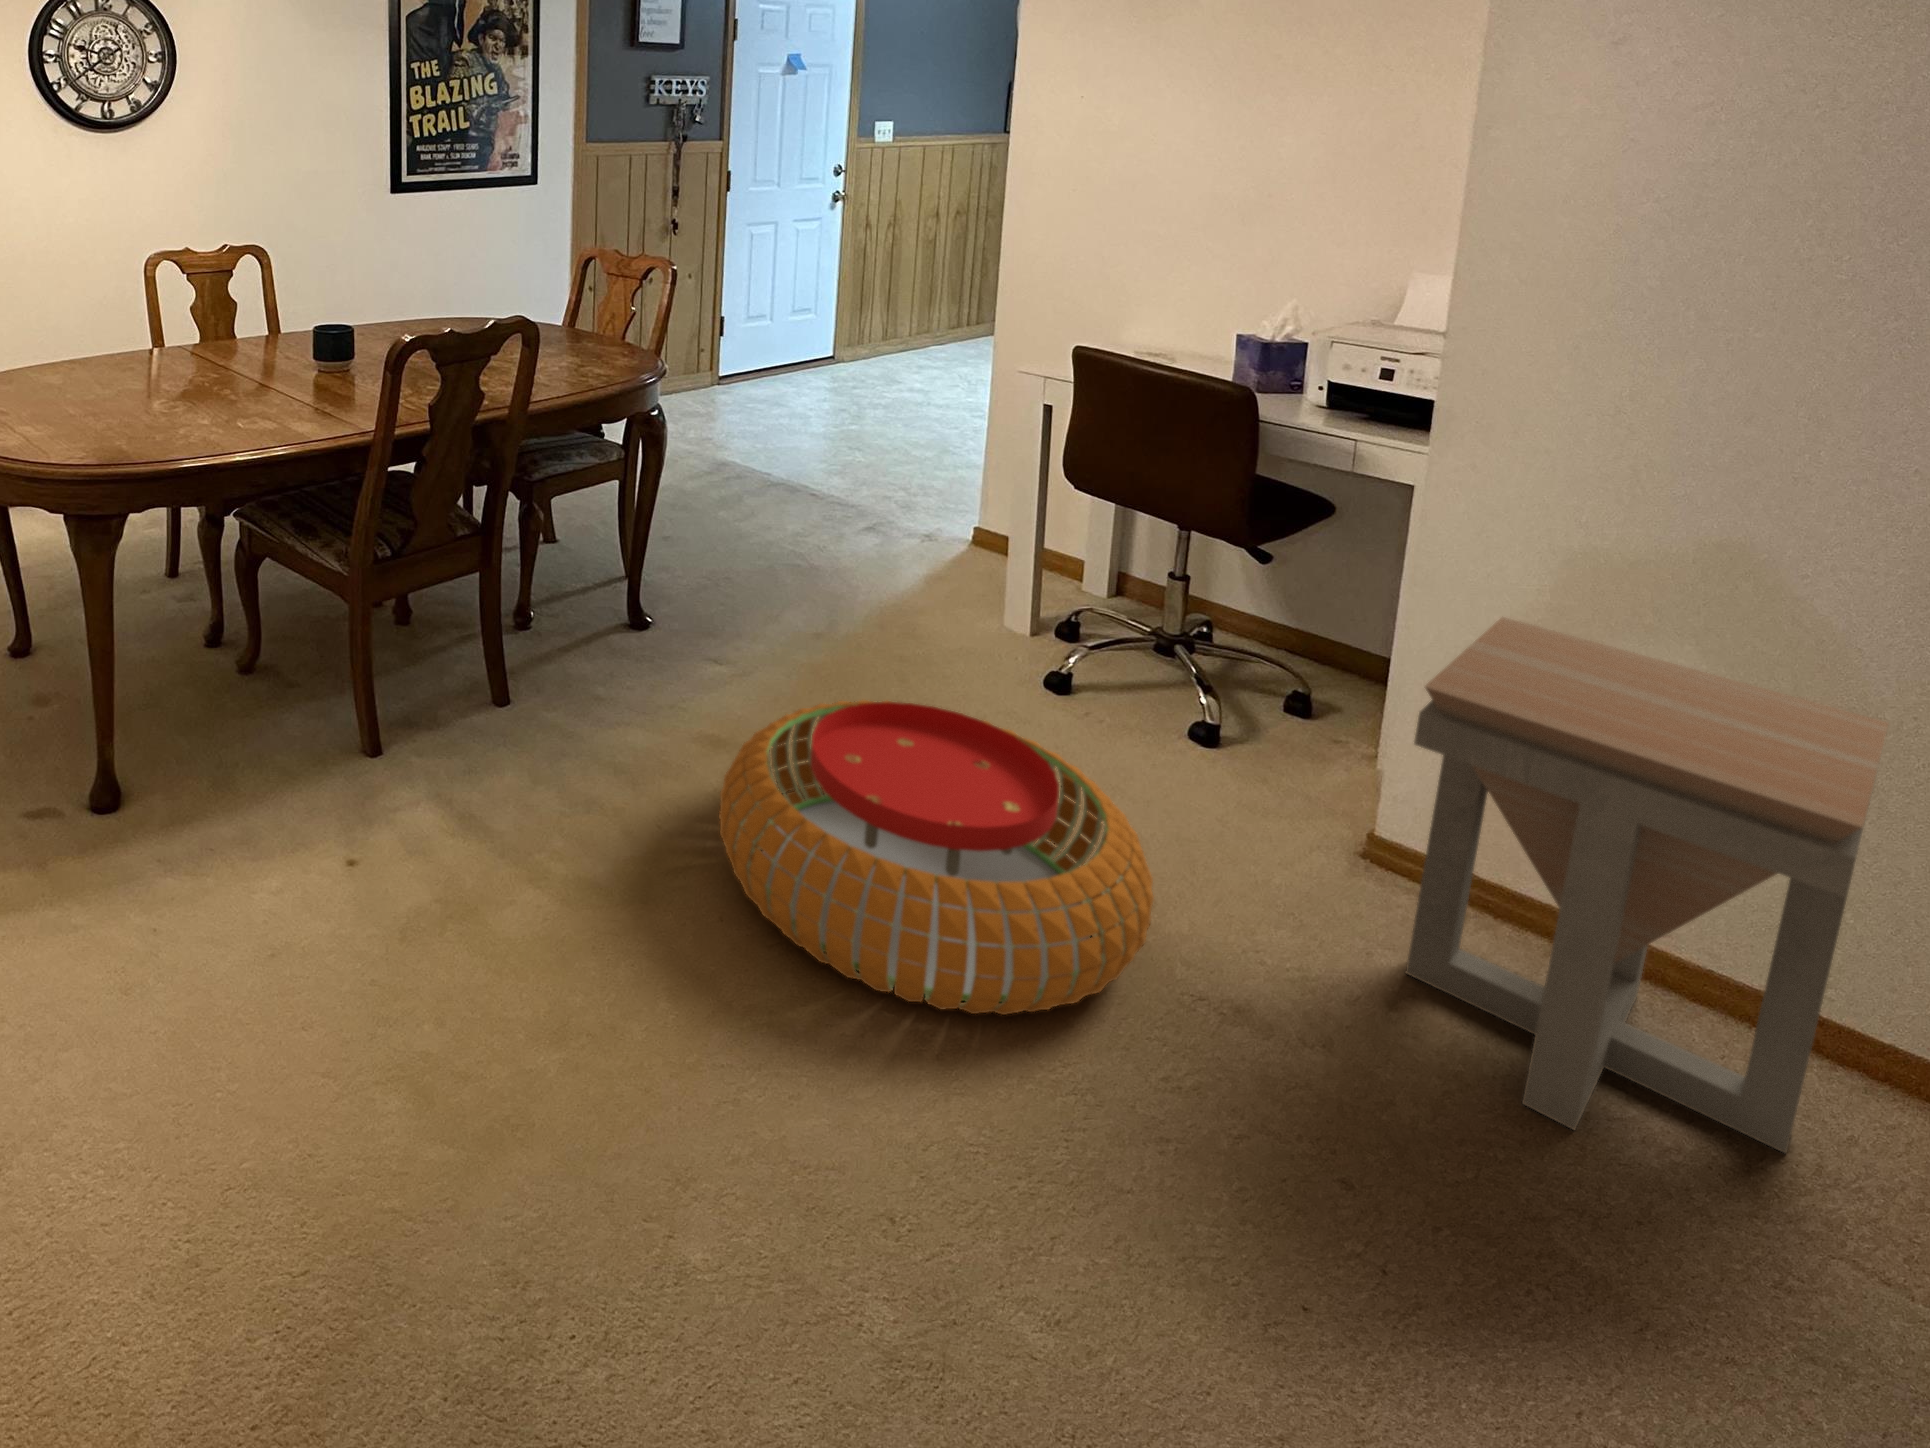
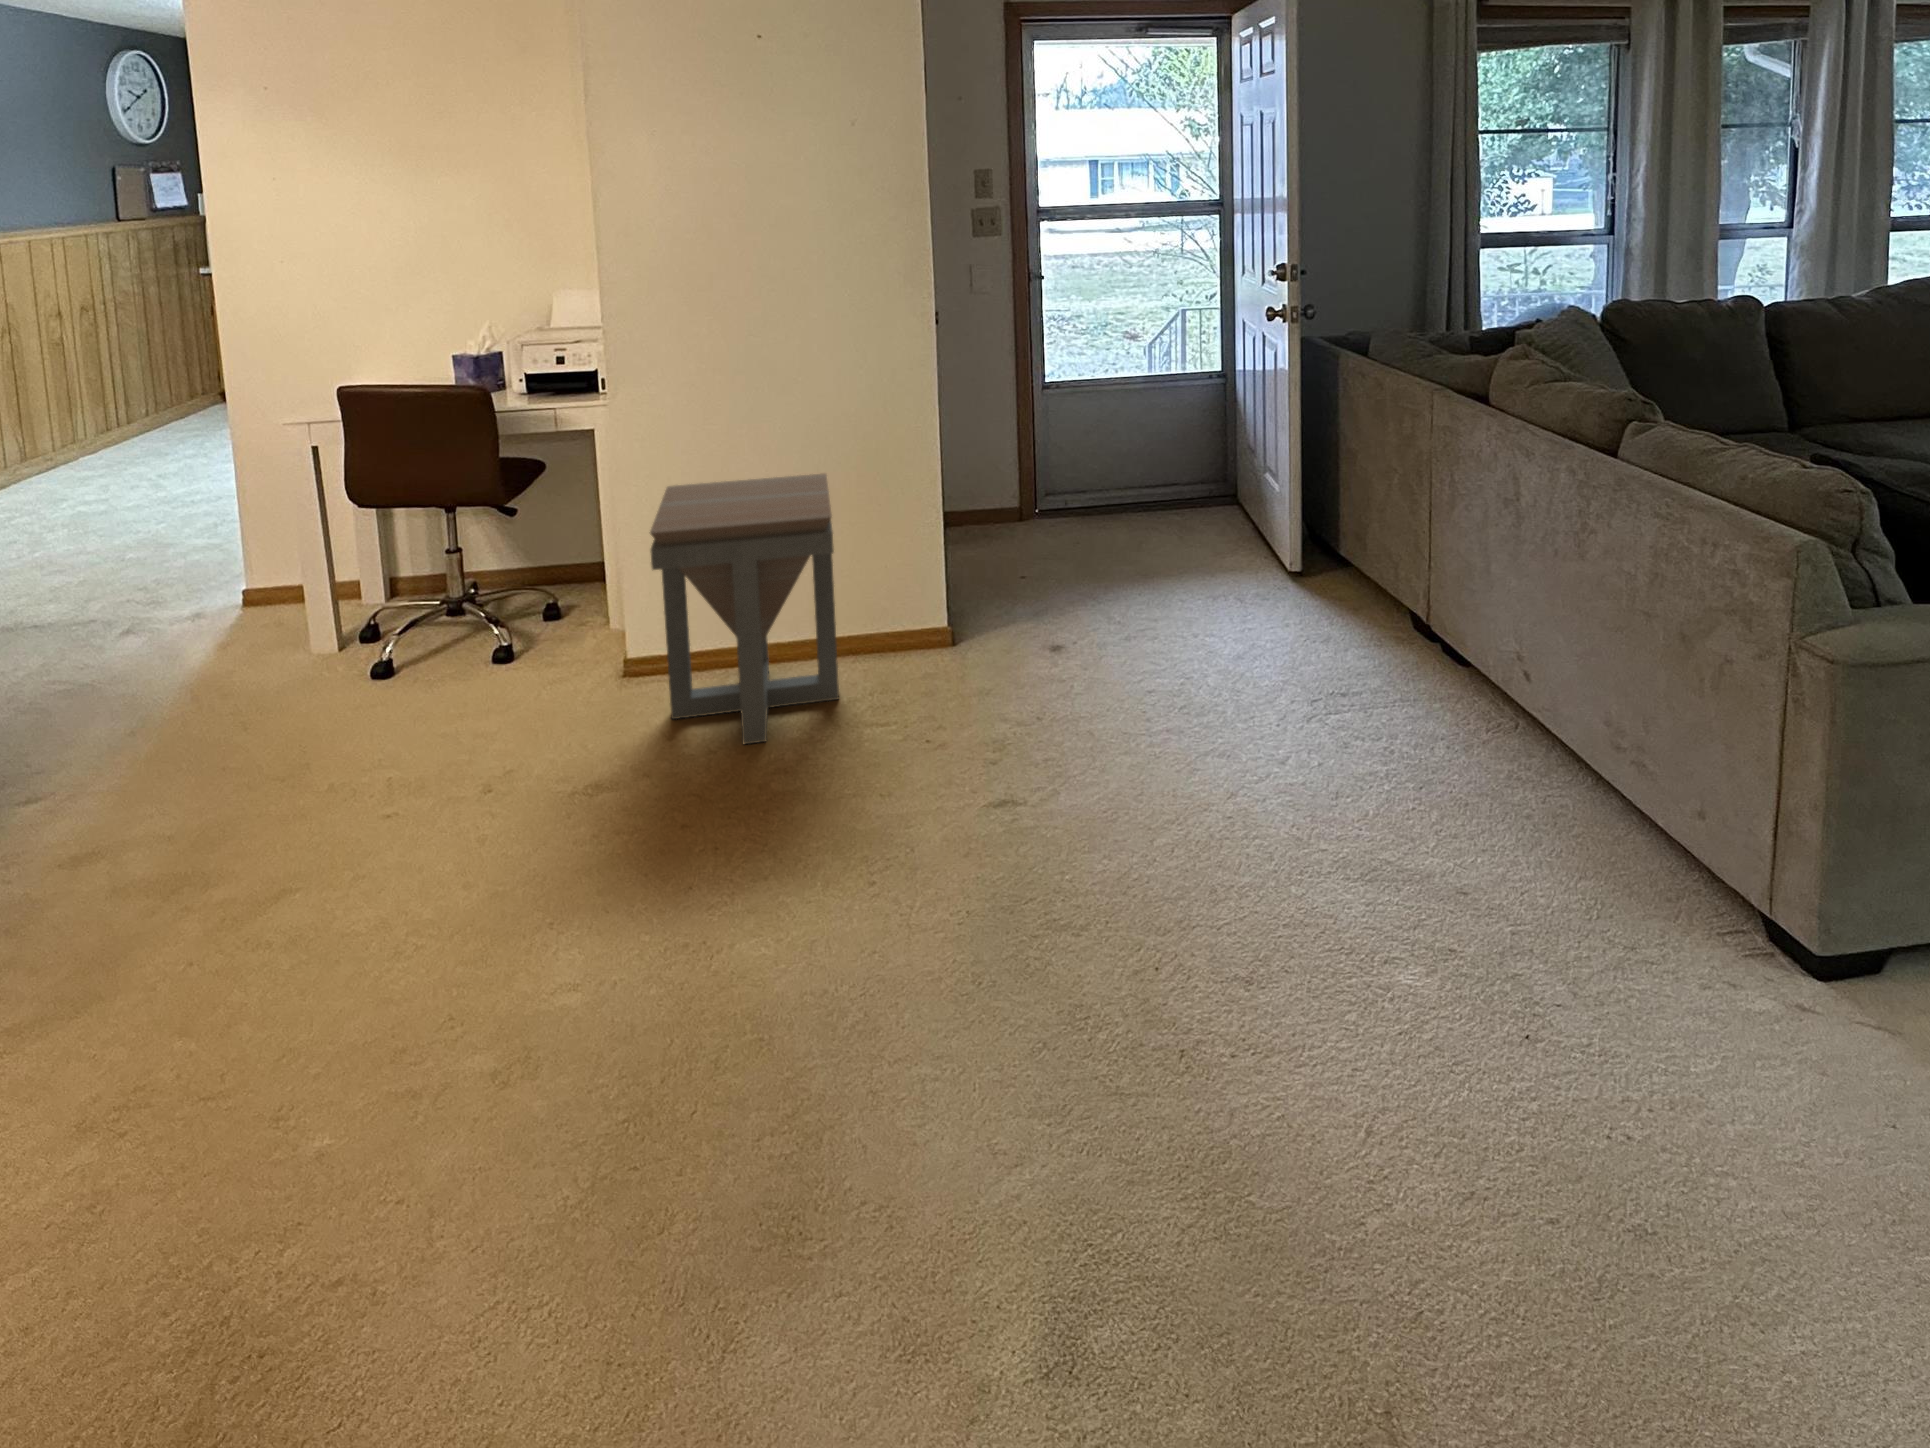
pouf: present [719,700,1154,1015] -> none [140,697,536,947]

